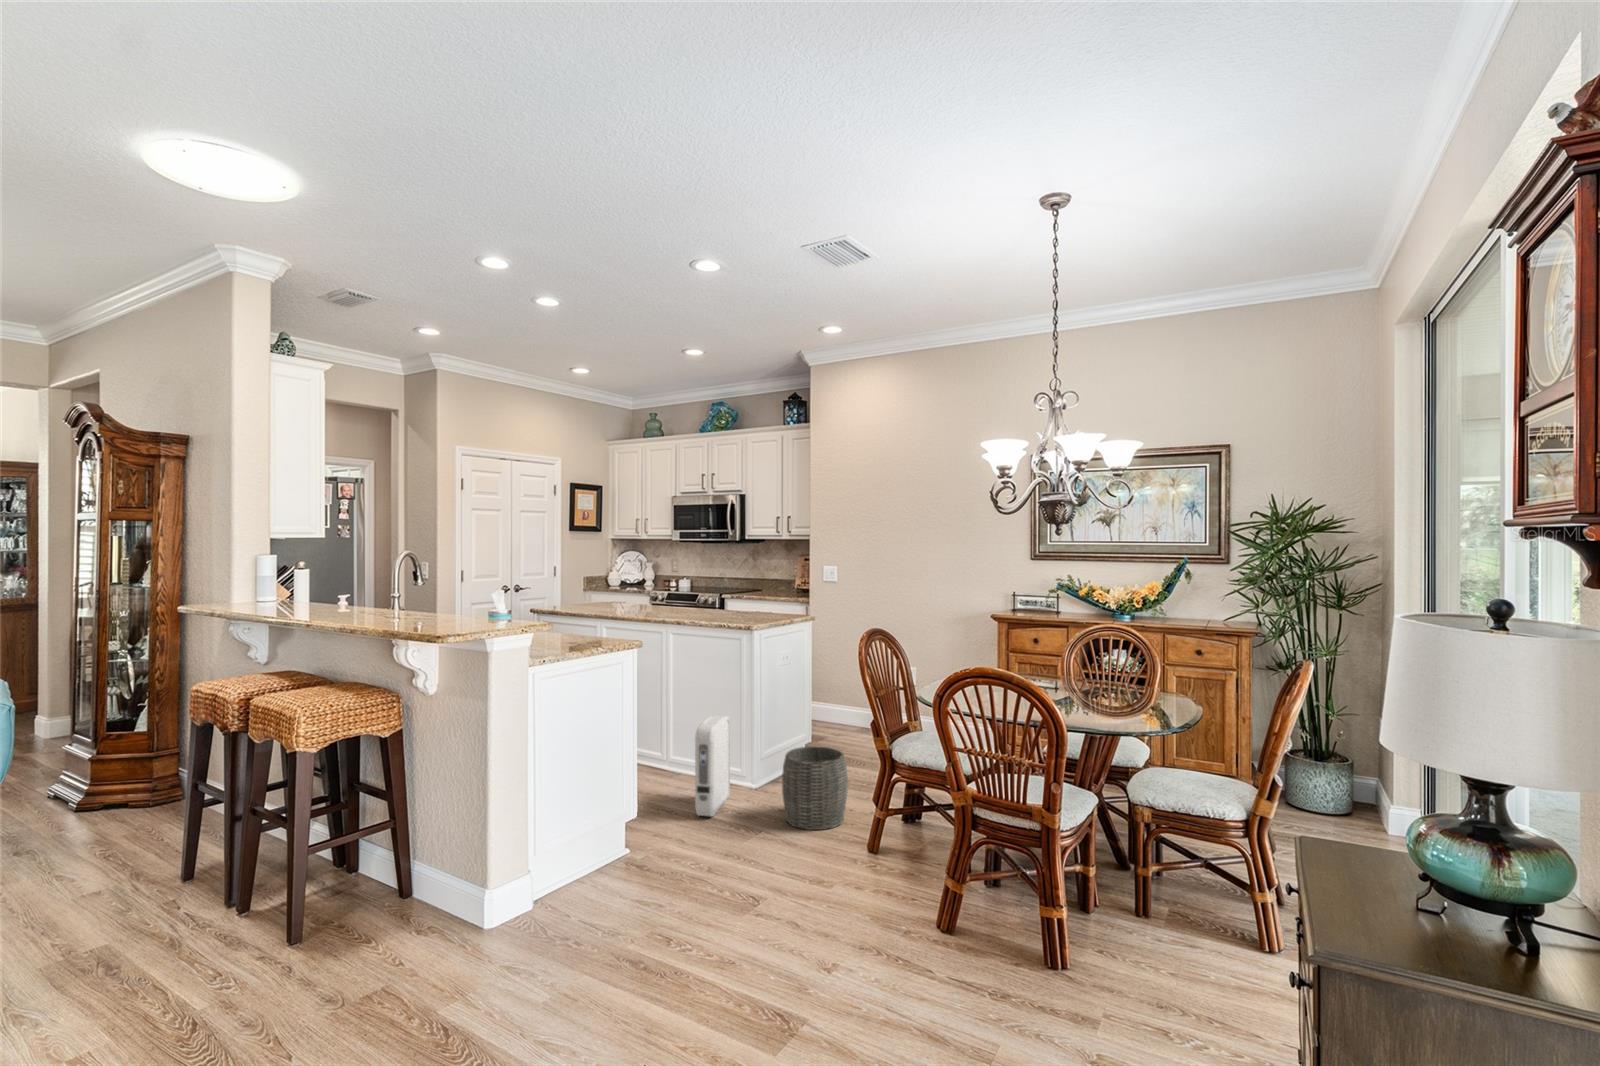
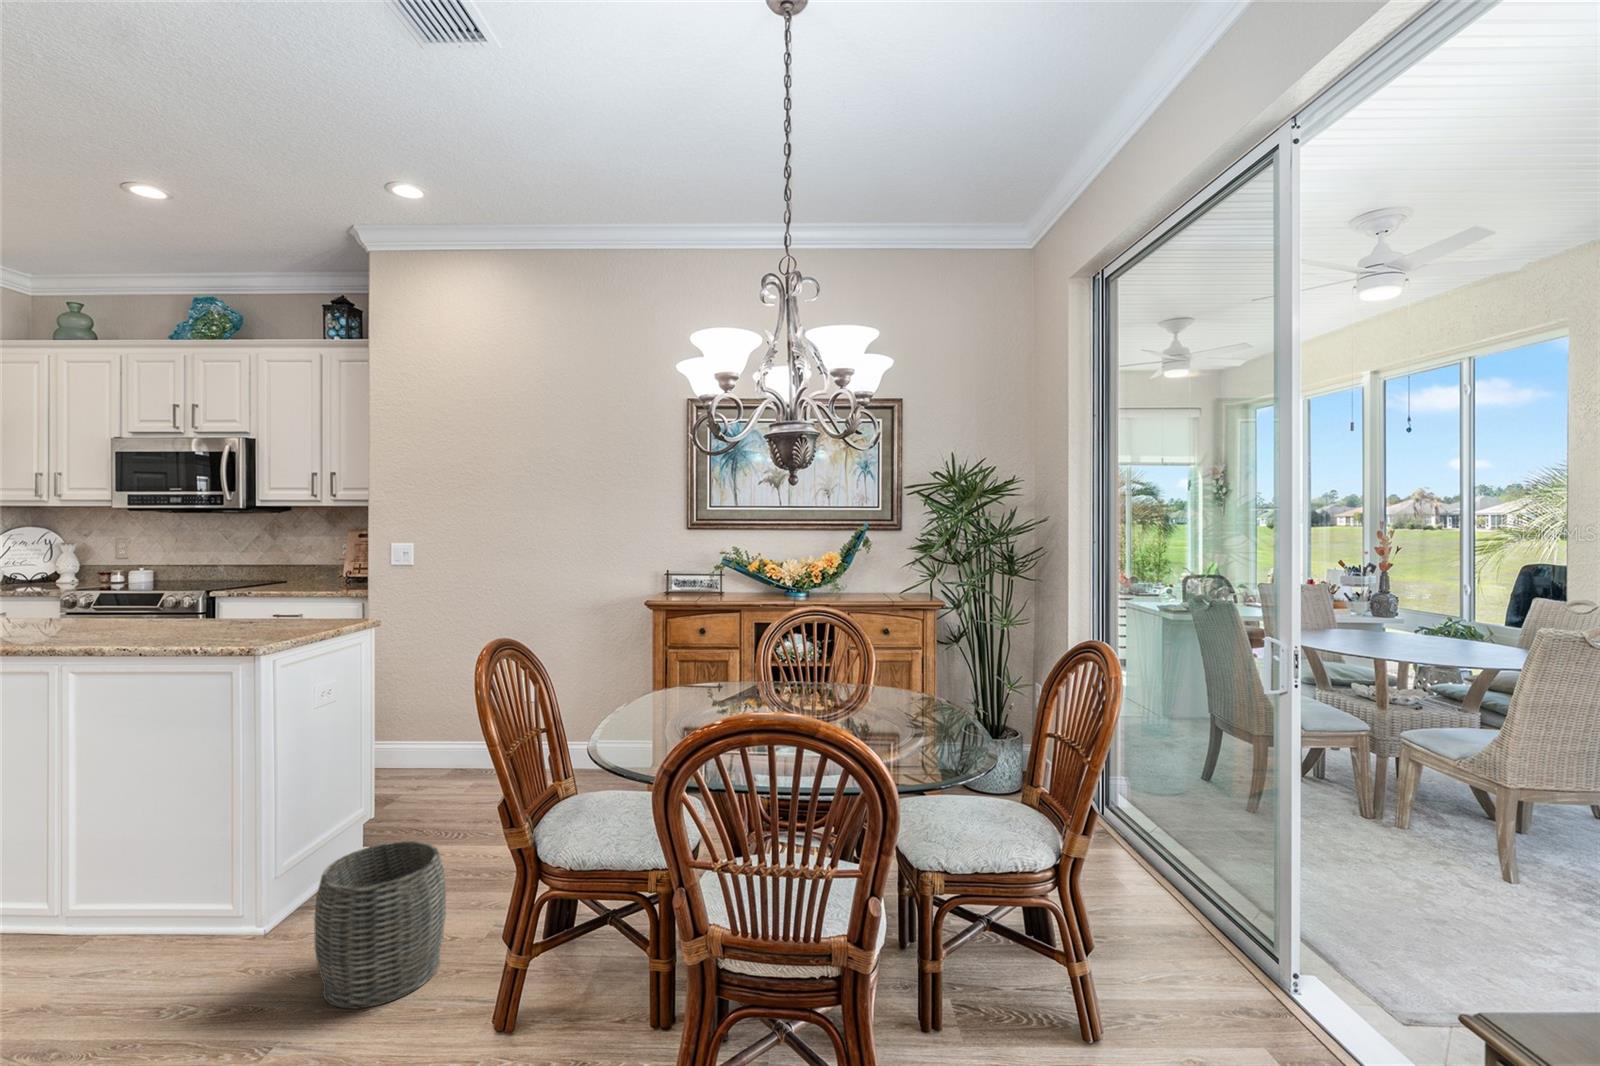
air purifier: present [695,716,730,817] -> none [98,820,200,1045]

